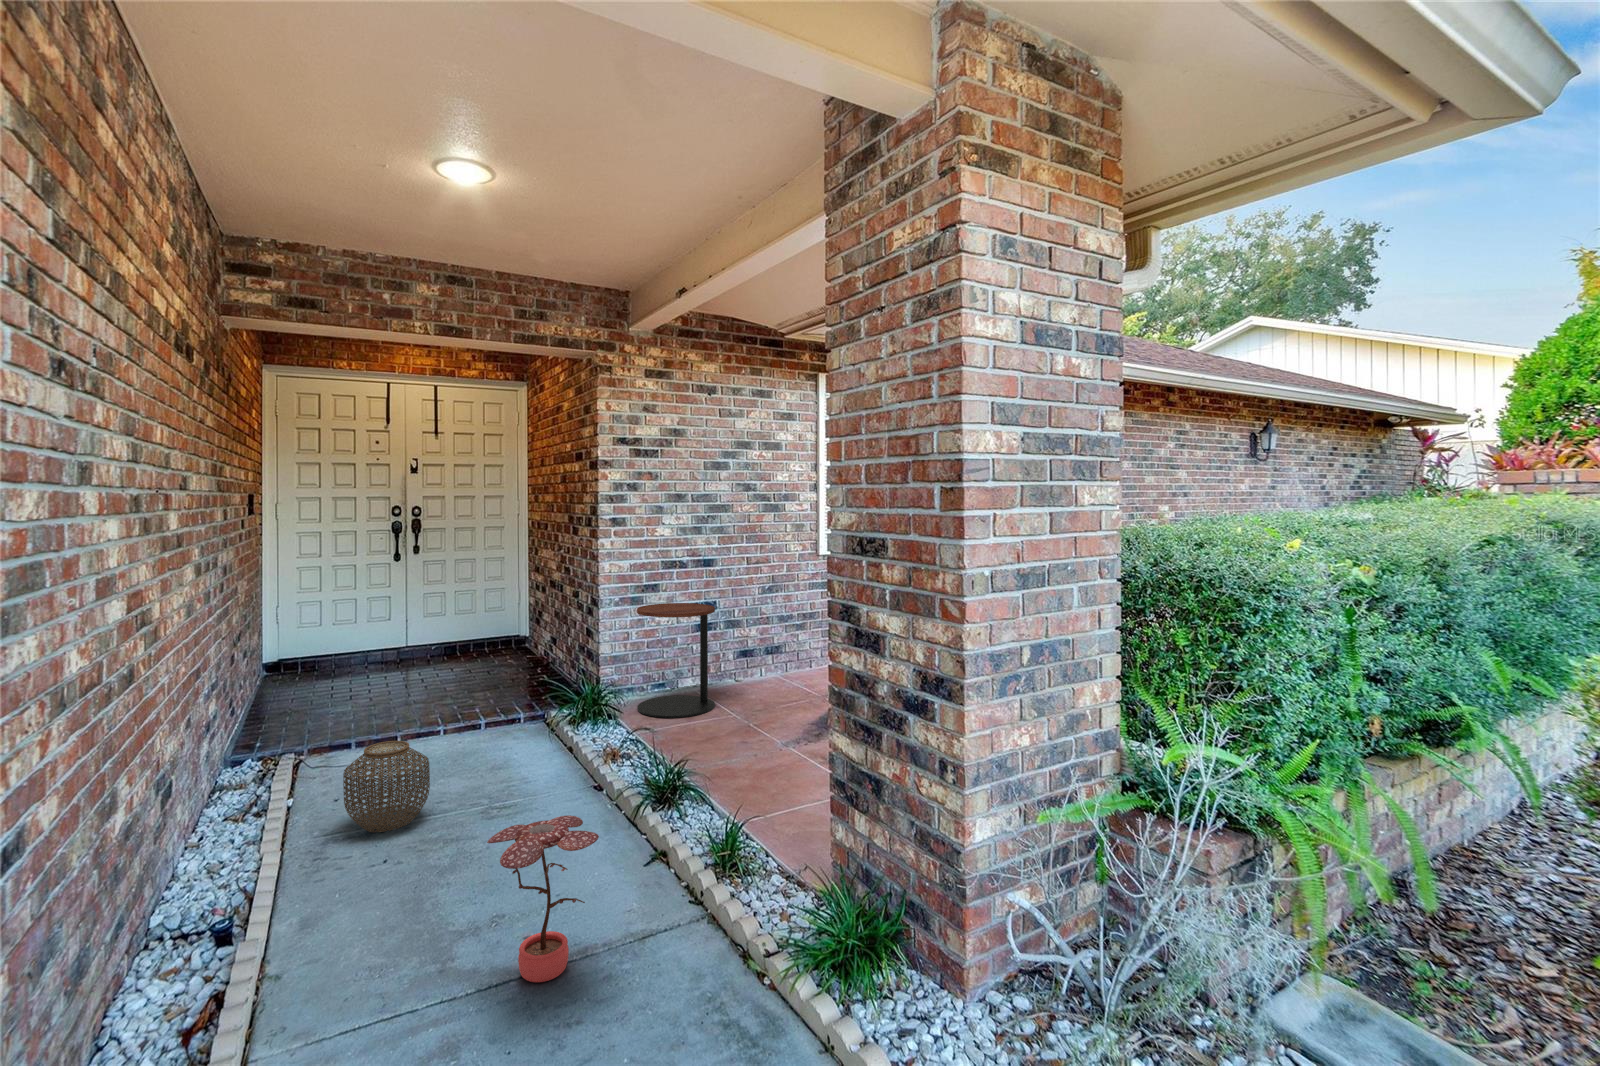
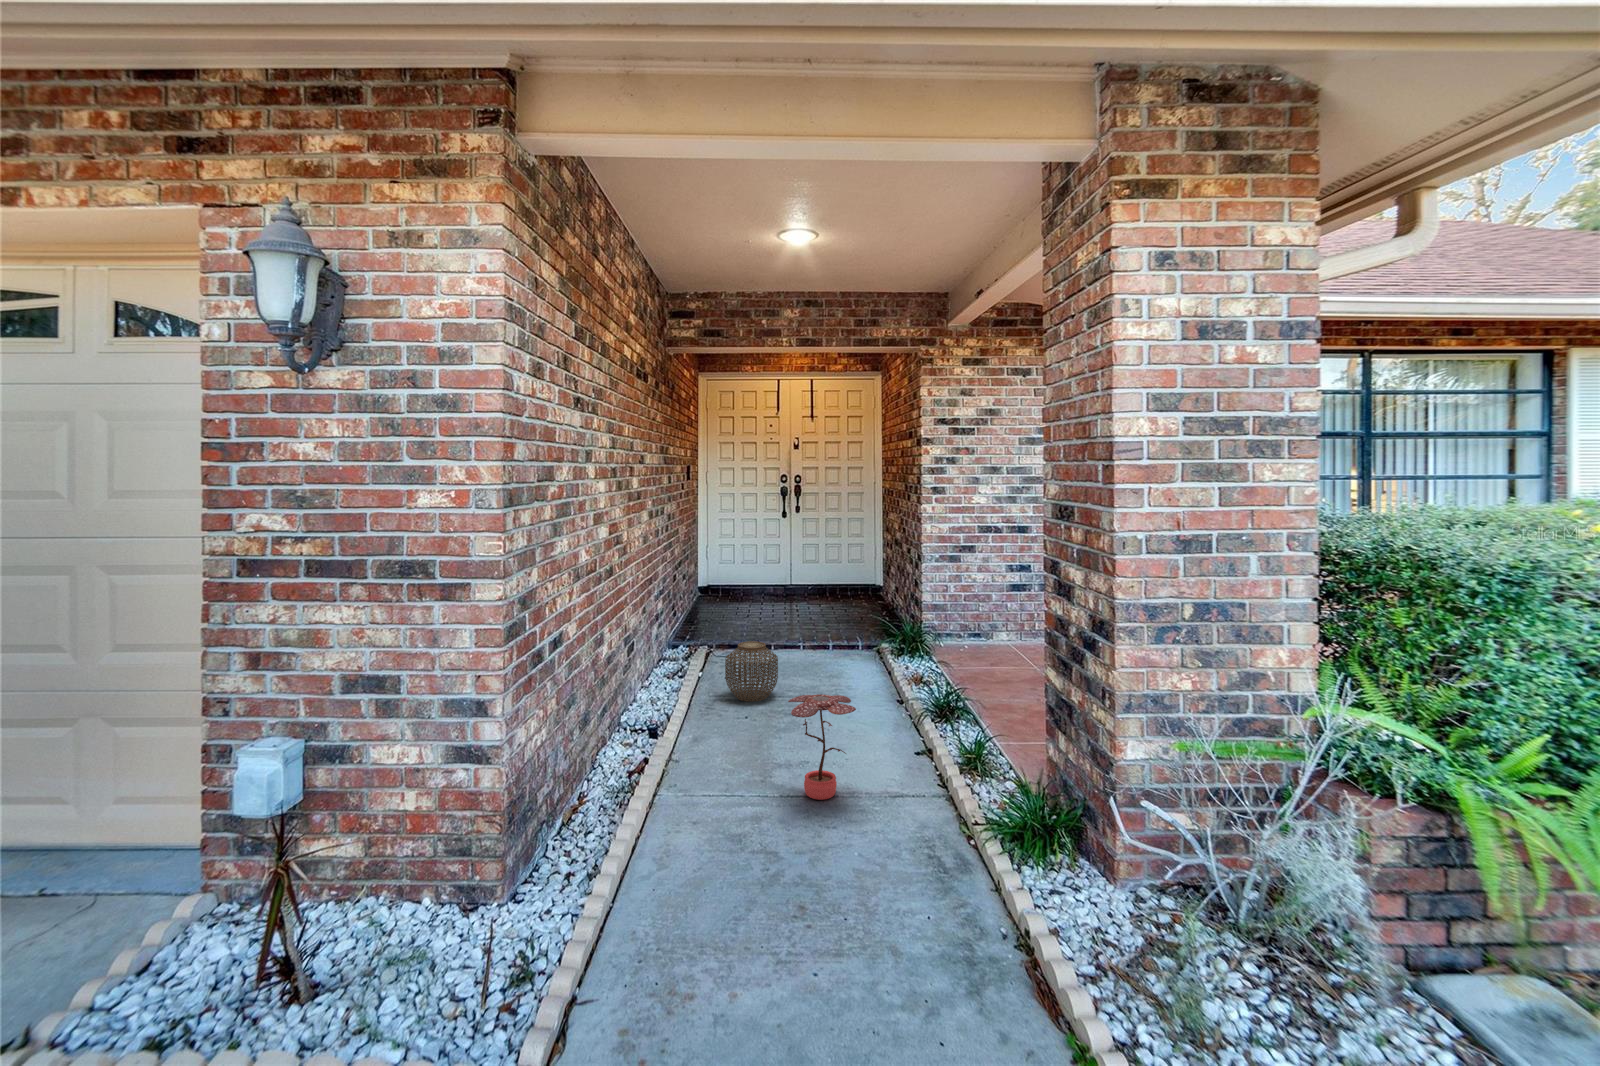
side table: present [637,603,715,718] -> none [947,562,1018,660]

